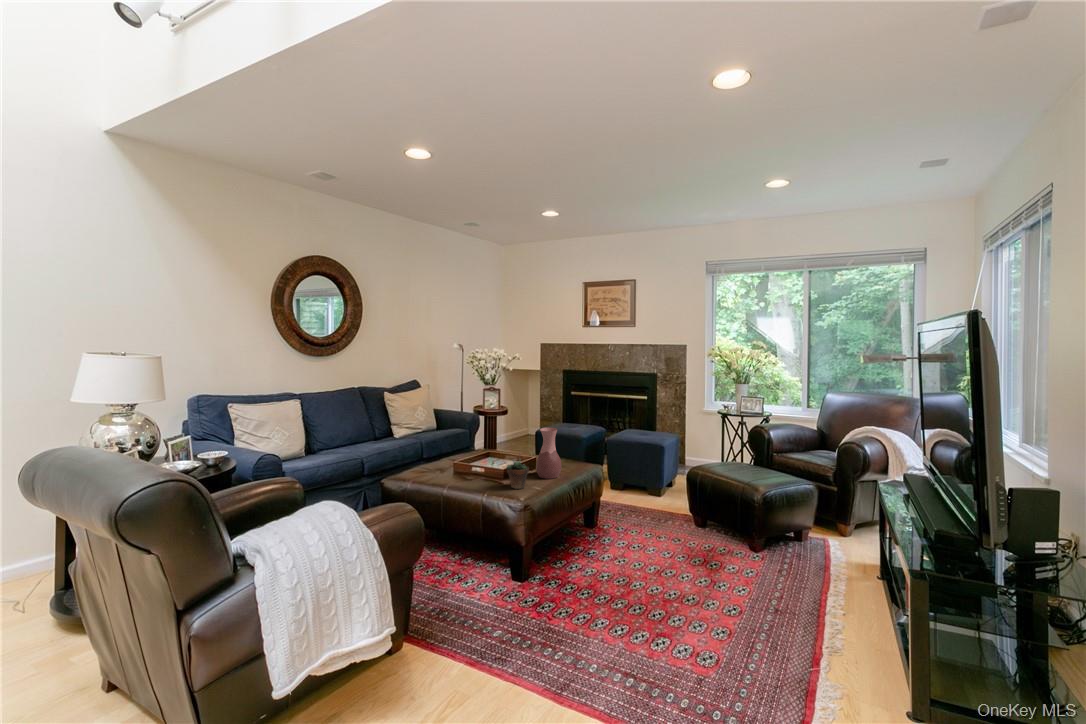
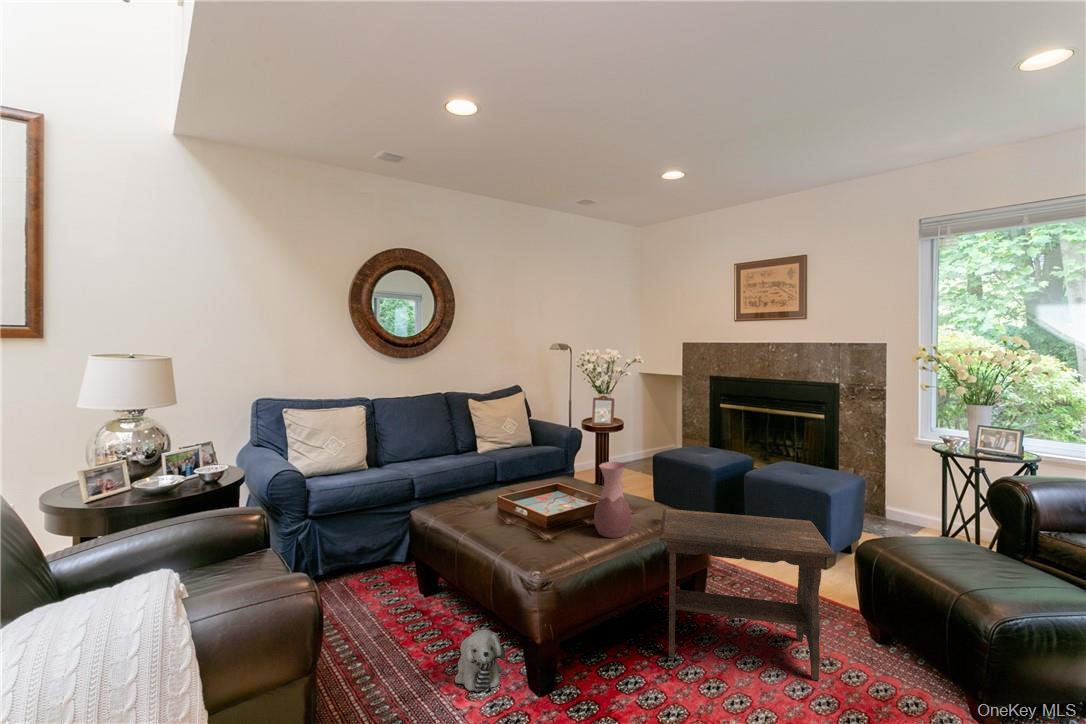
succulent plant: present [506,454,529,489] -> none [536,497,571,551]
footstool: none [576,457,685,552] -> present [660,509,836,680]
plush toy: none [454,547,492,589] -> present [455,629,505,692]

